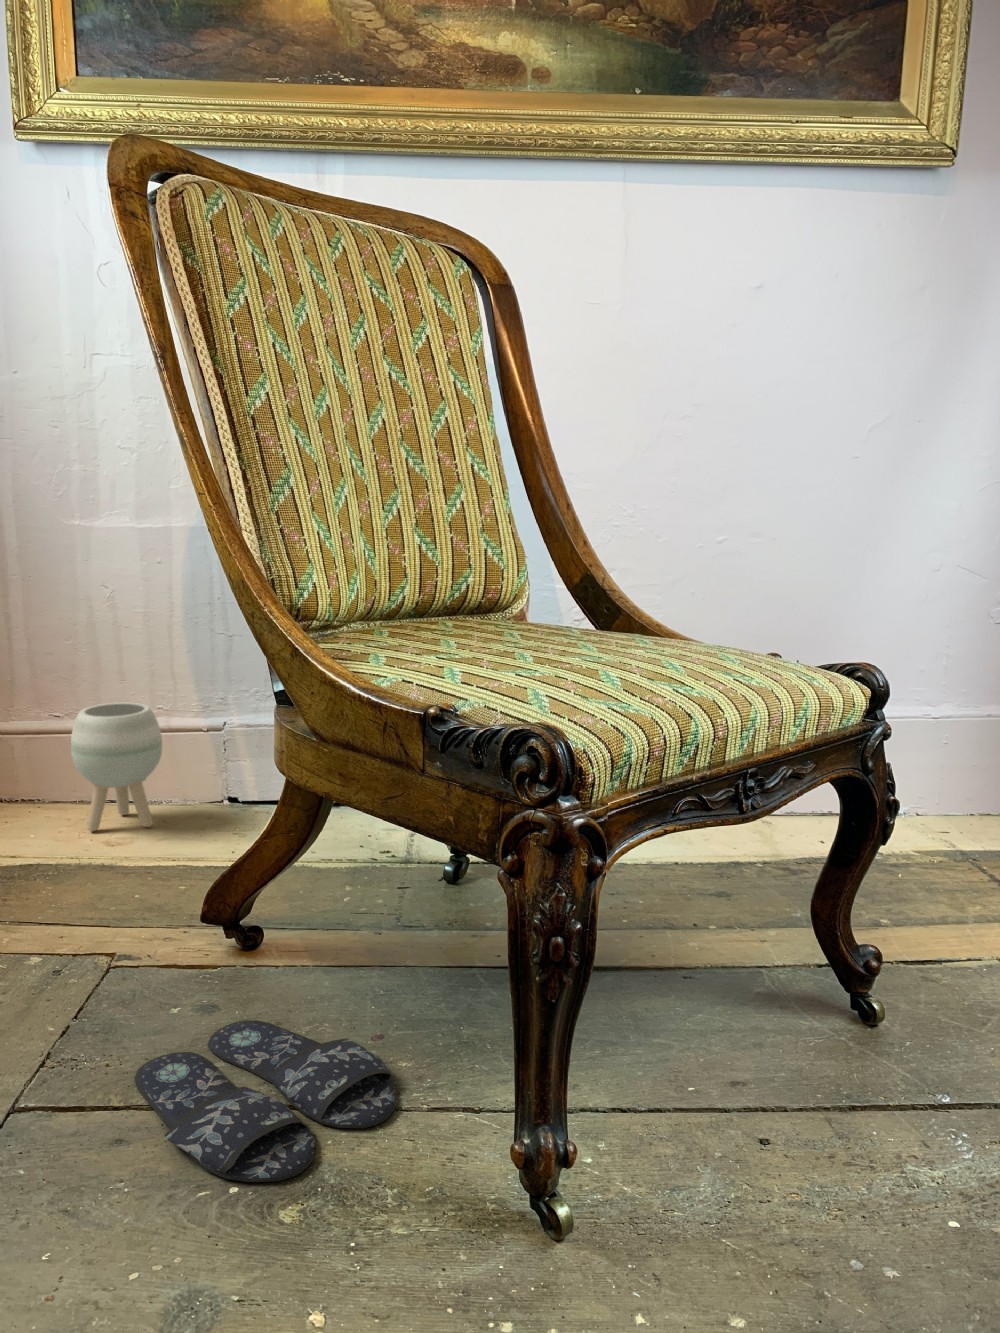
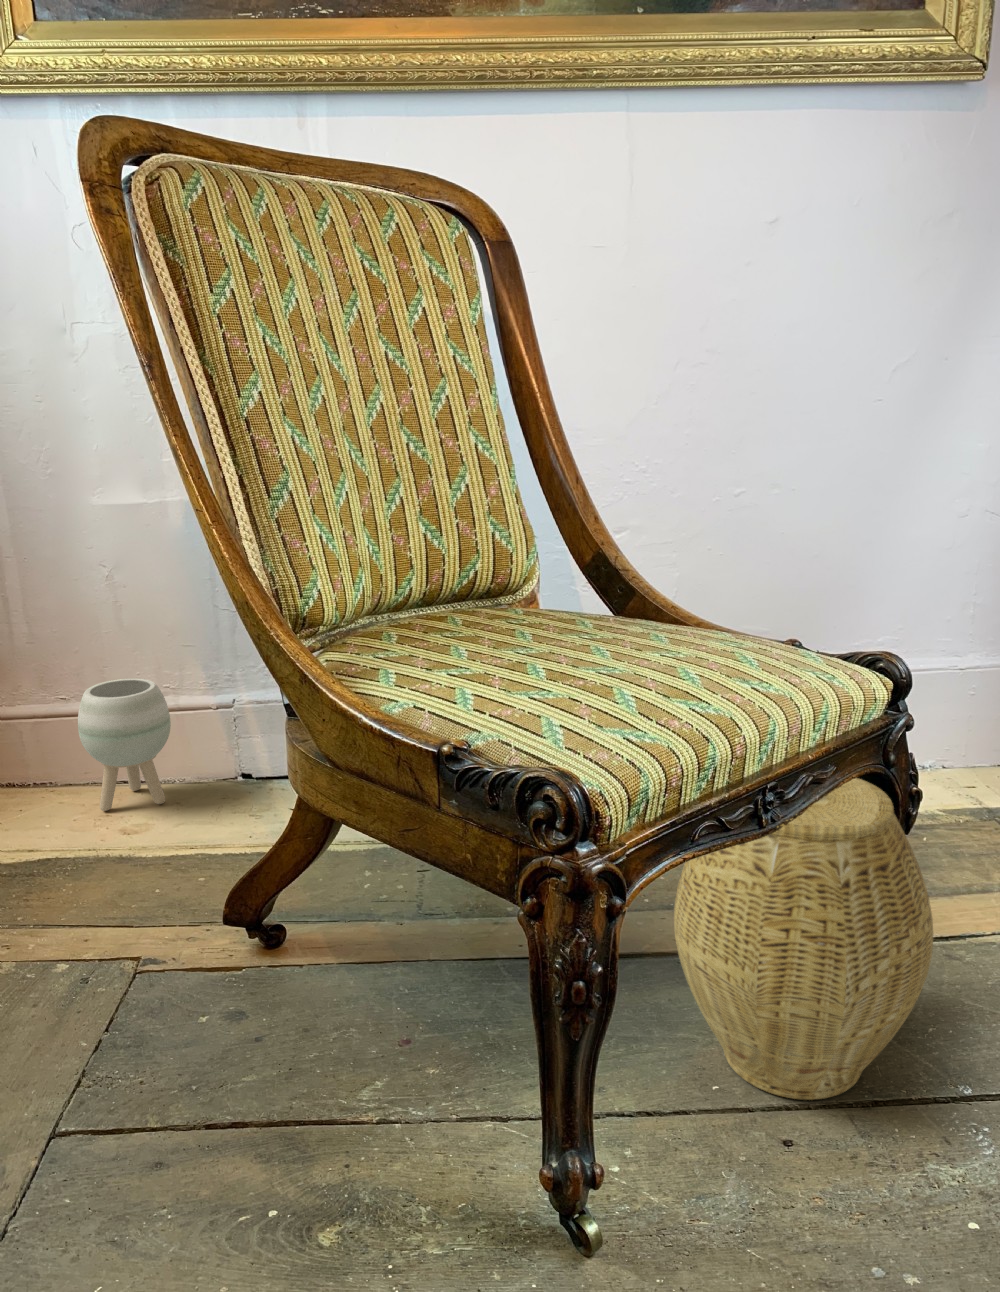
woven basket: none [653,773,909,1102] -> present [674,778,933,1100]
slippers: present [135,1020,395,1182] -> none [164,1024,423,1205]

